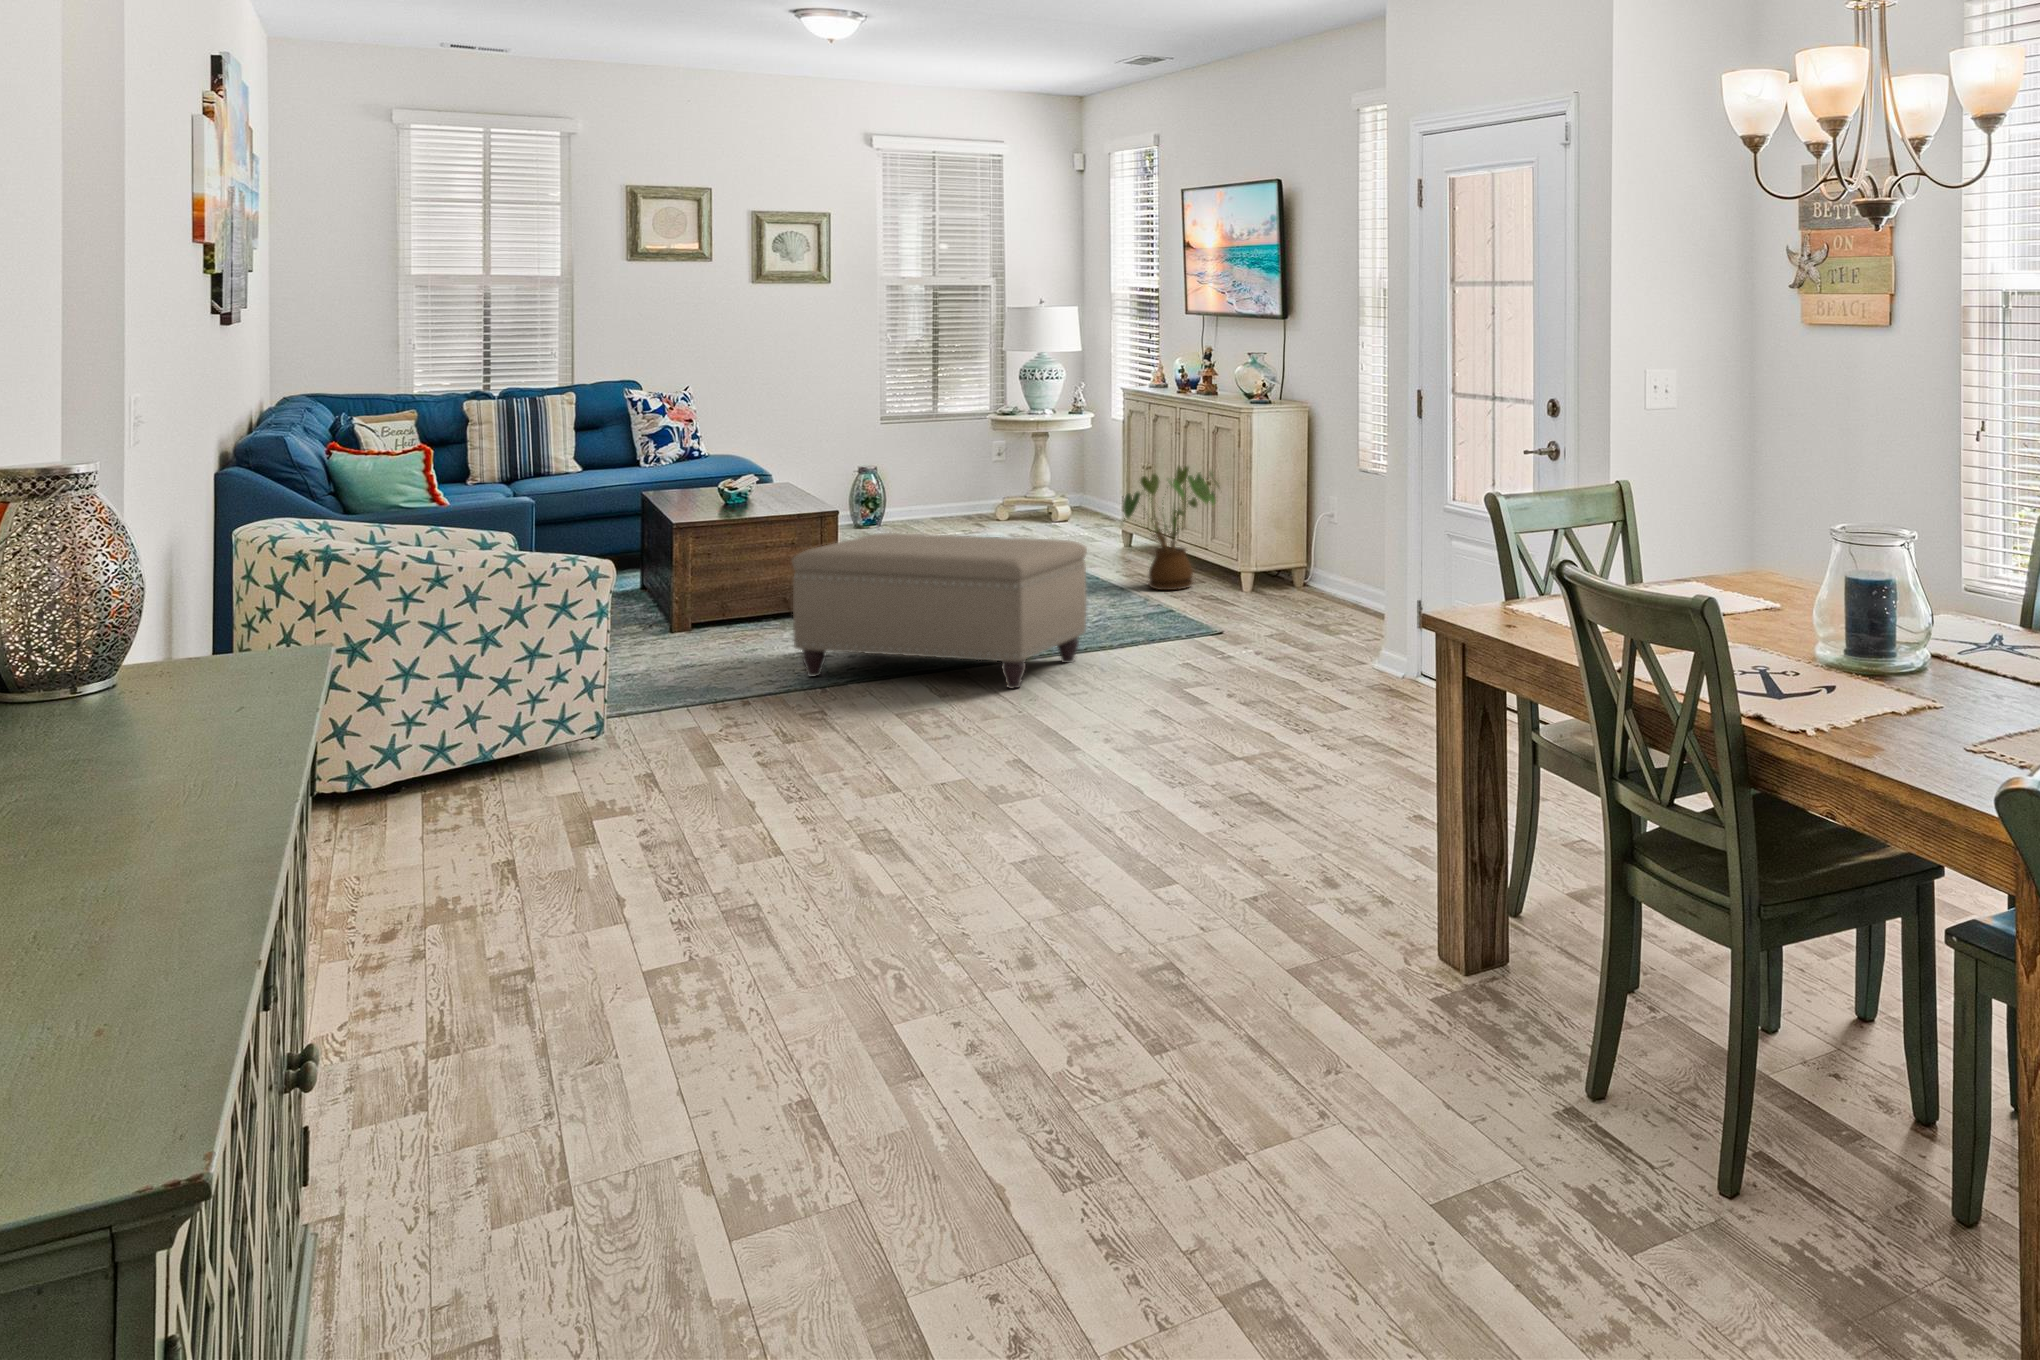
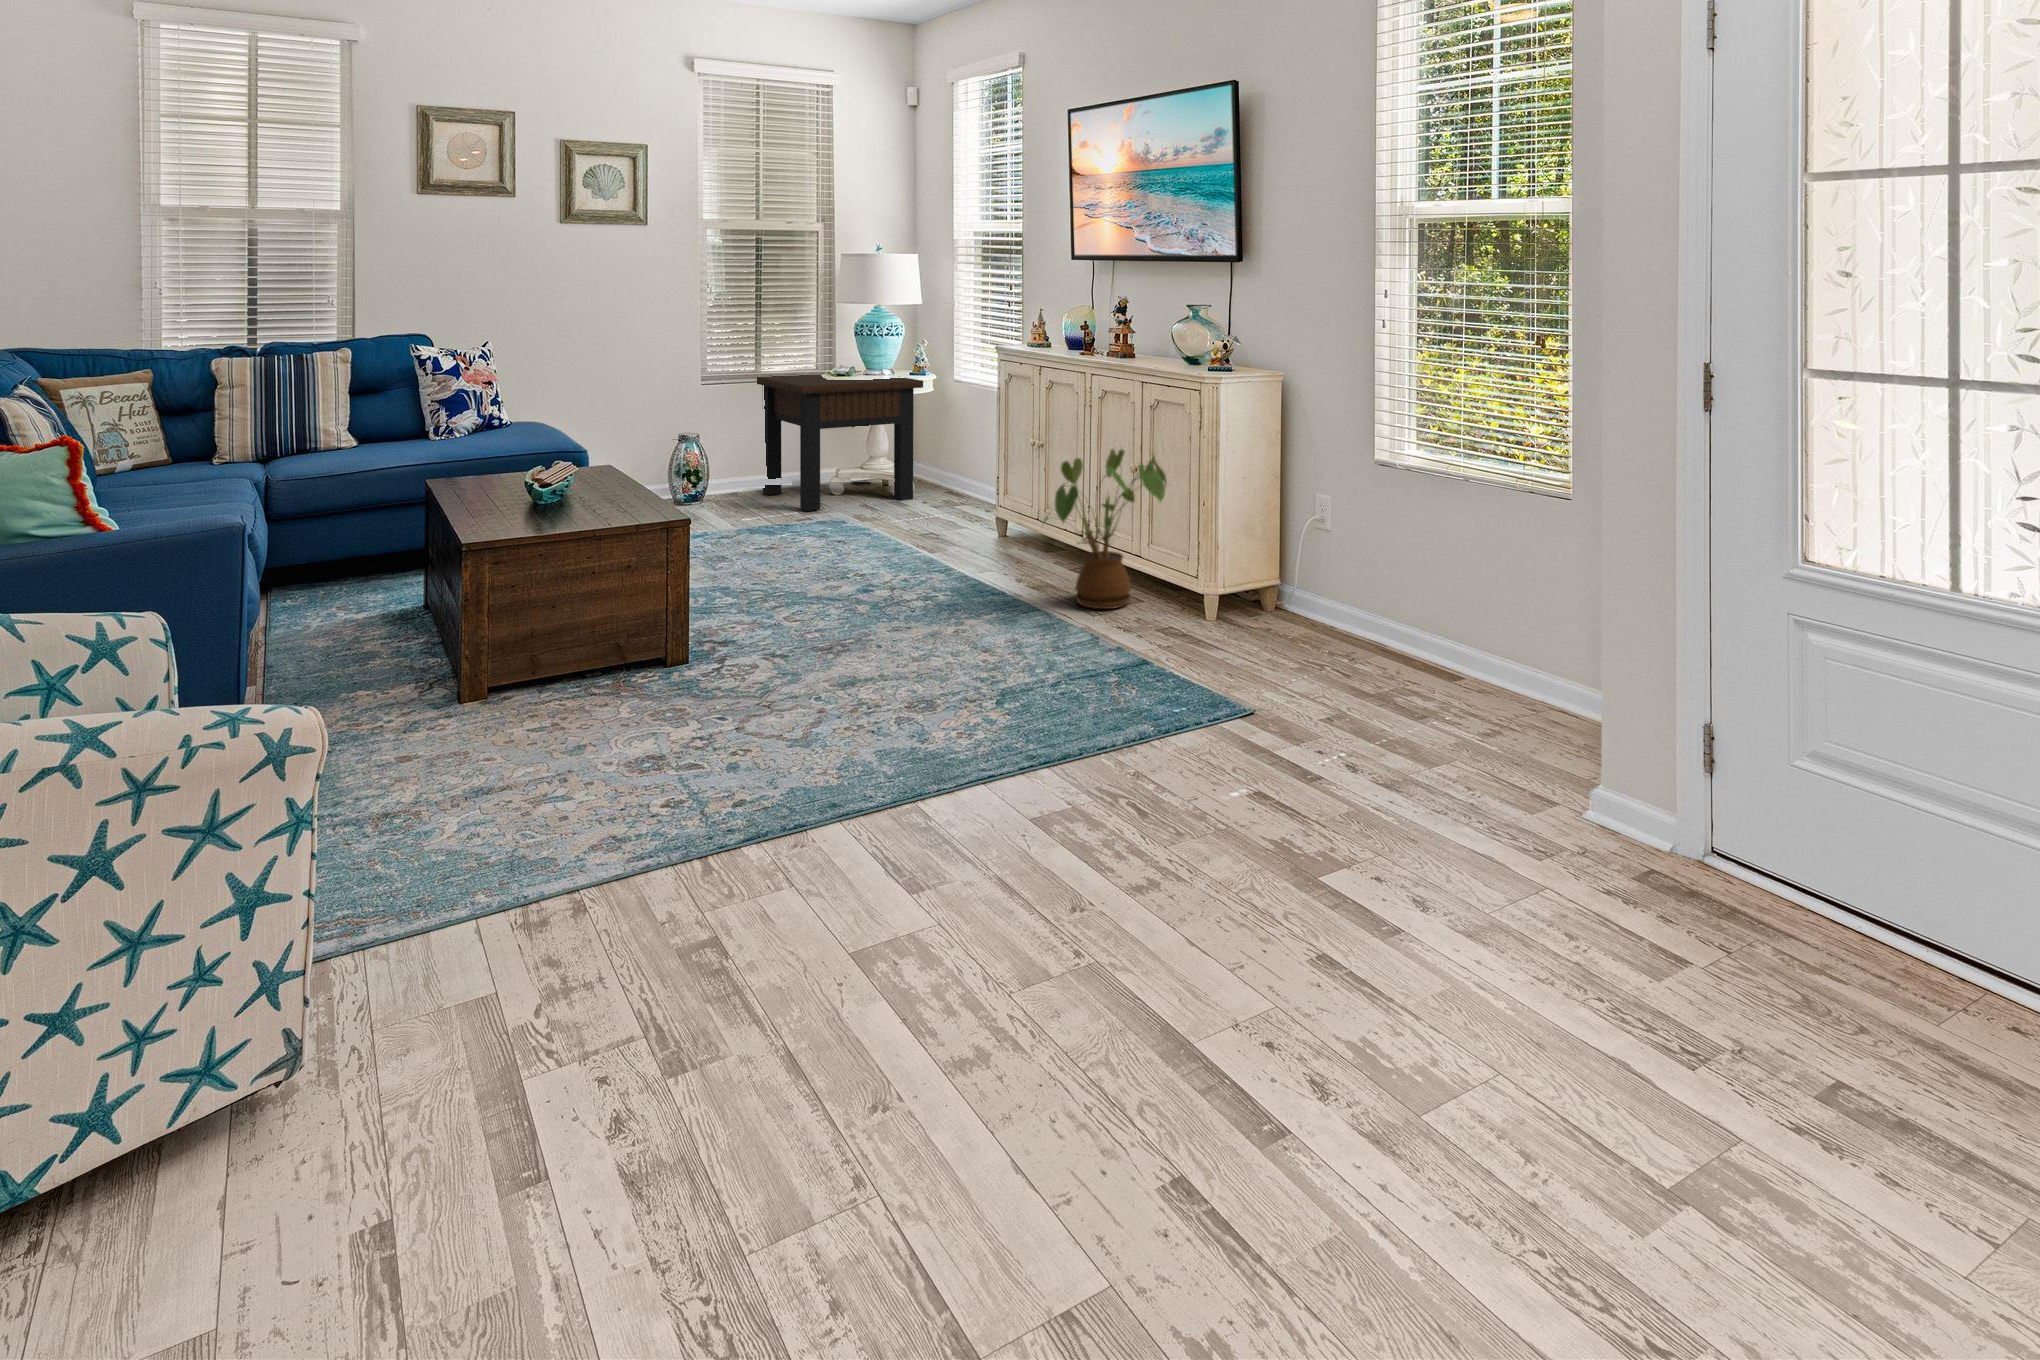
side table: none [924,413,1074,534] -> present [757,375,923,511]
ottoman: present [792,533,1087,688] -> none [650,569,1092,852]

